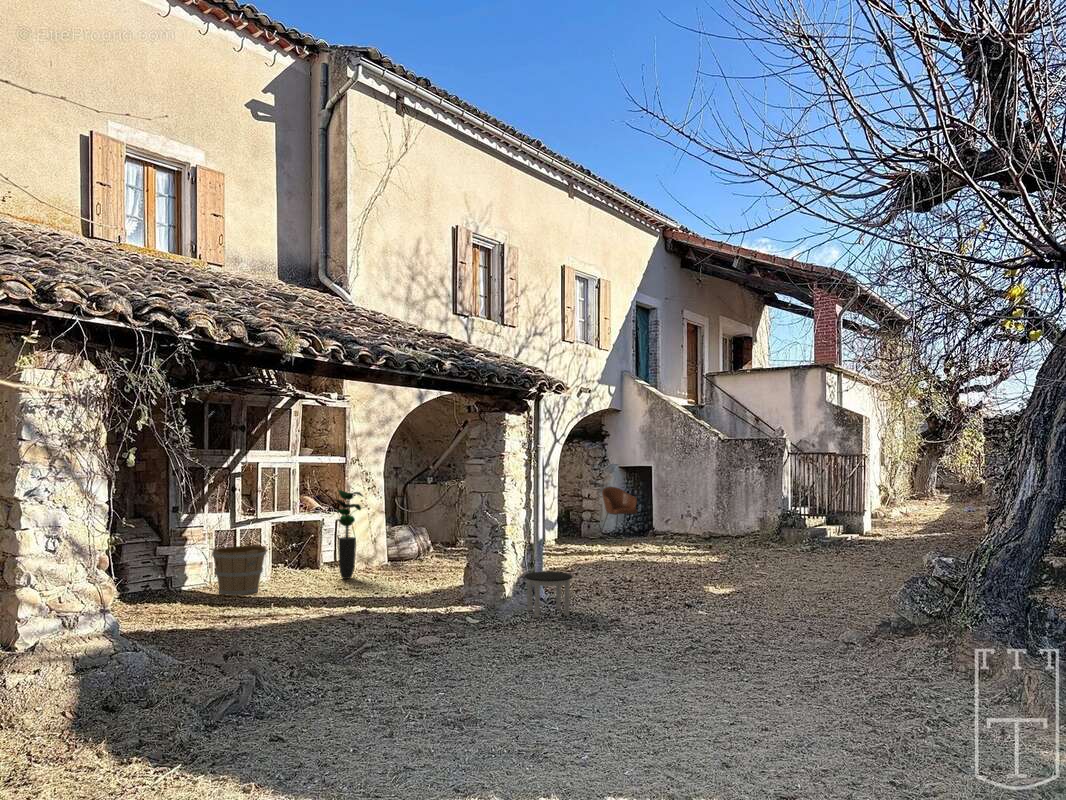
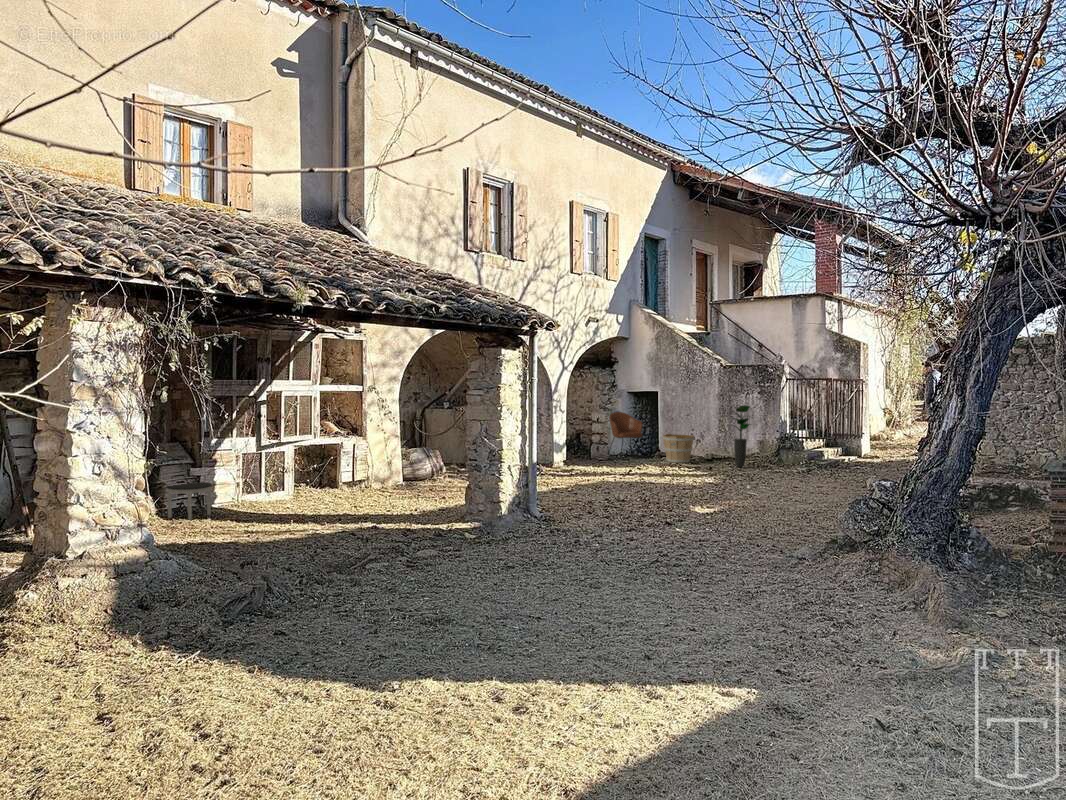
potted plant: present [334,490,364,579] -> present [734,405,750,467]
wooden bucket: present [212,545,267,596] -> present [663,434,695,463]
round table: present [524,572,573,617] -> present [167,482,211,520]

